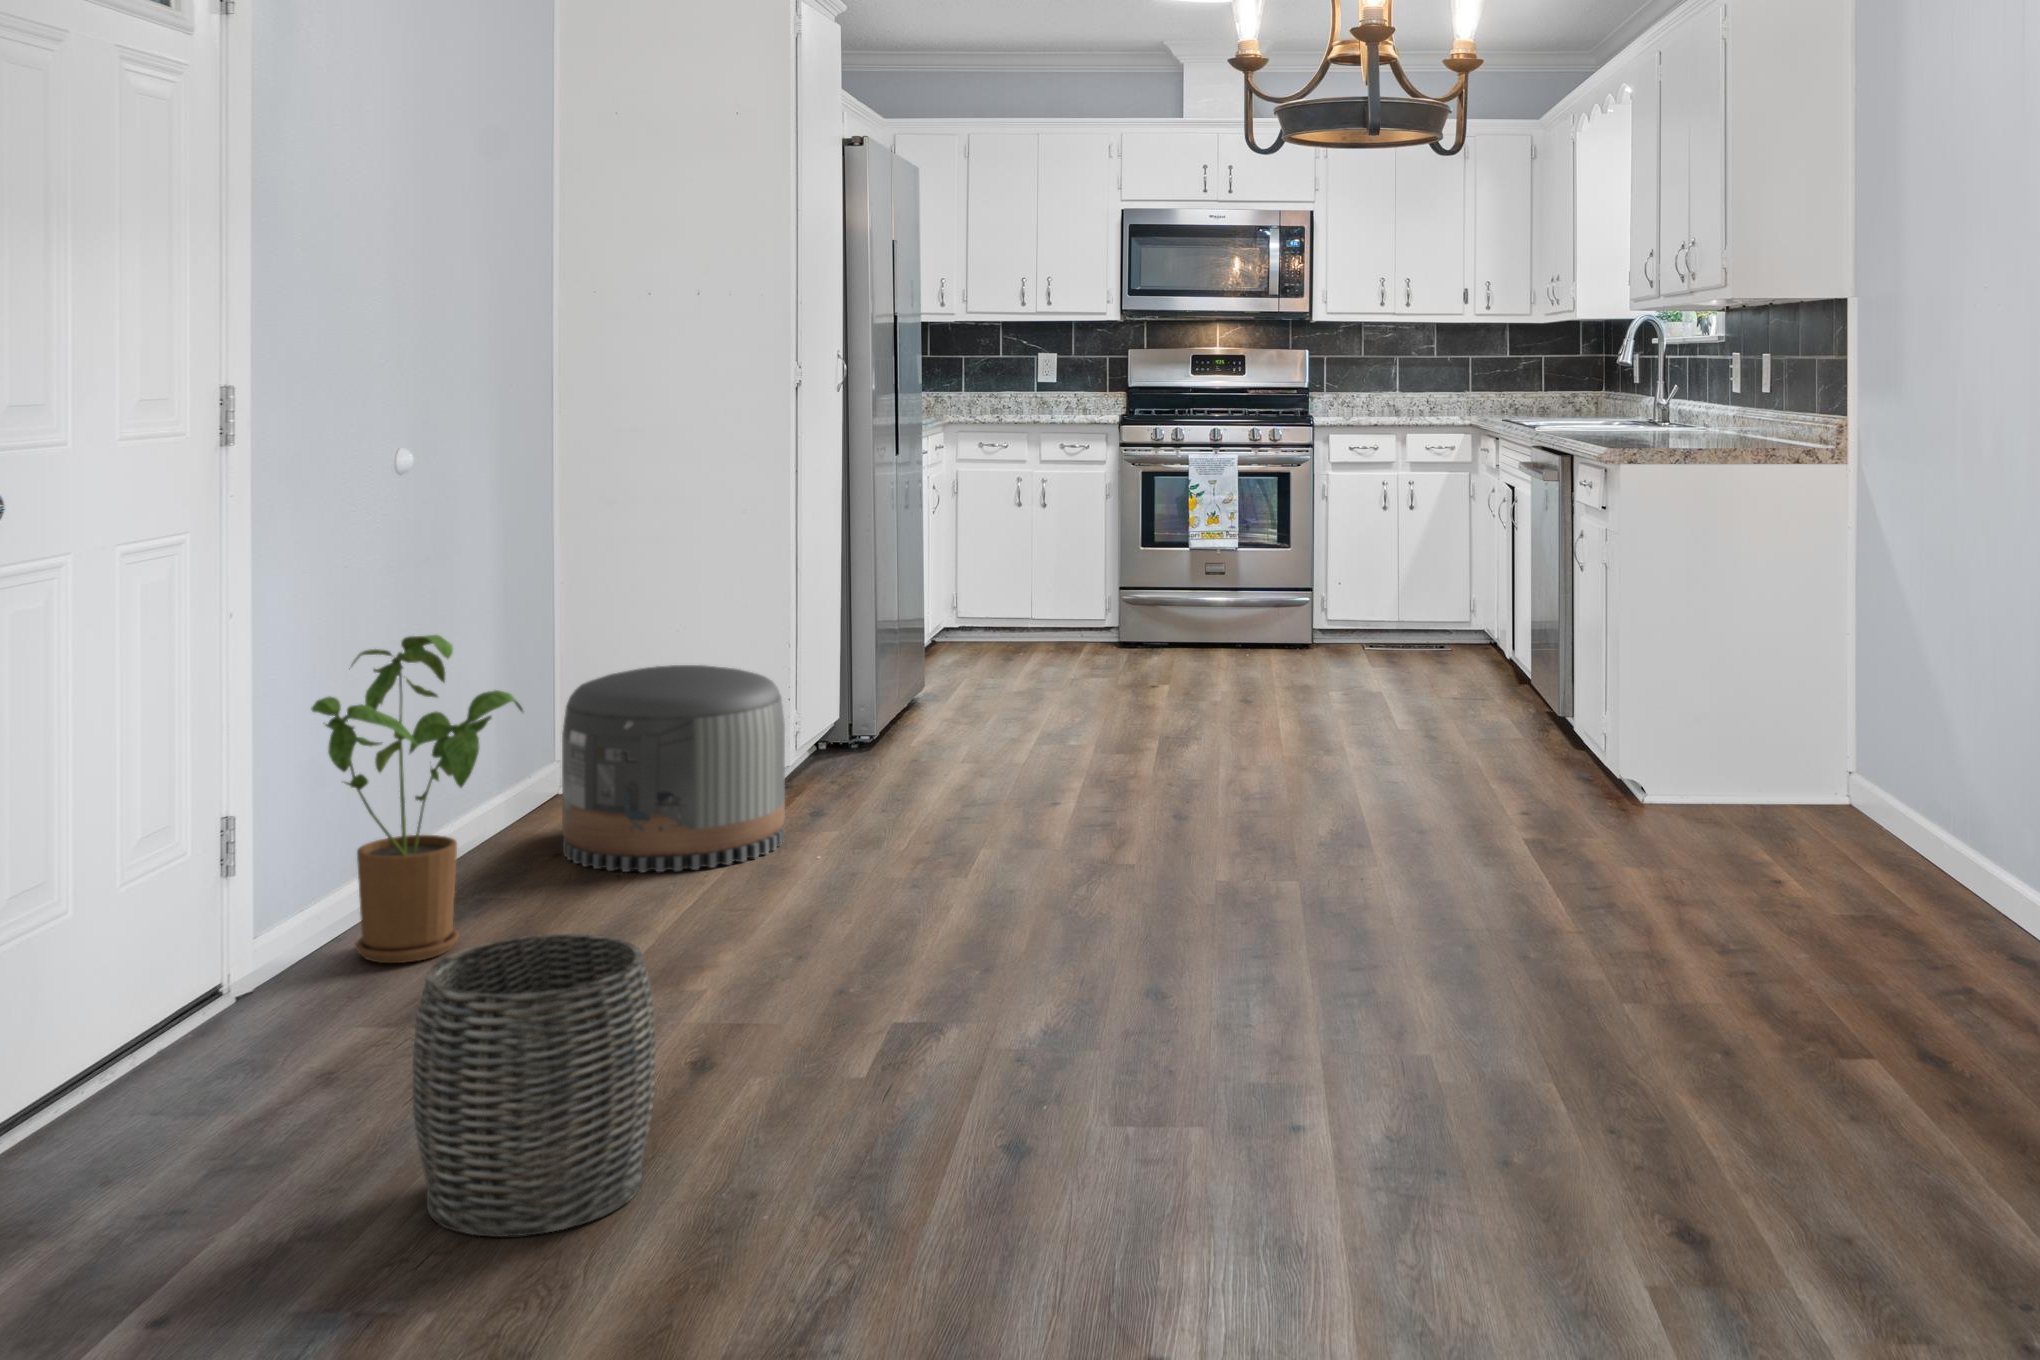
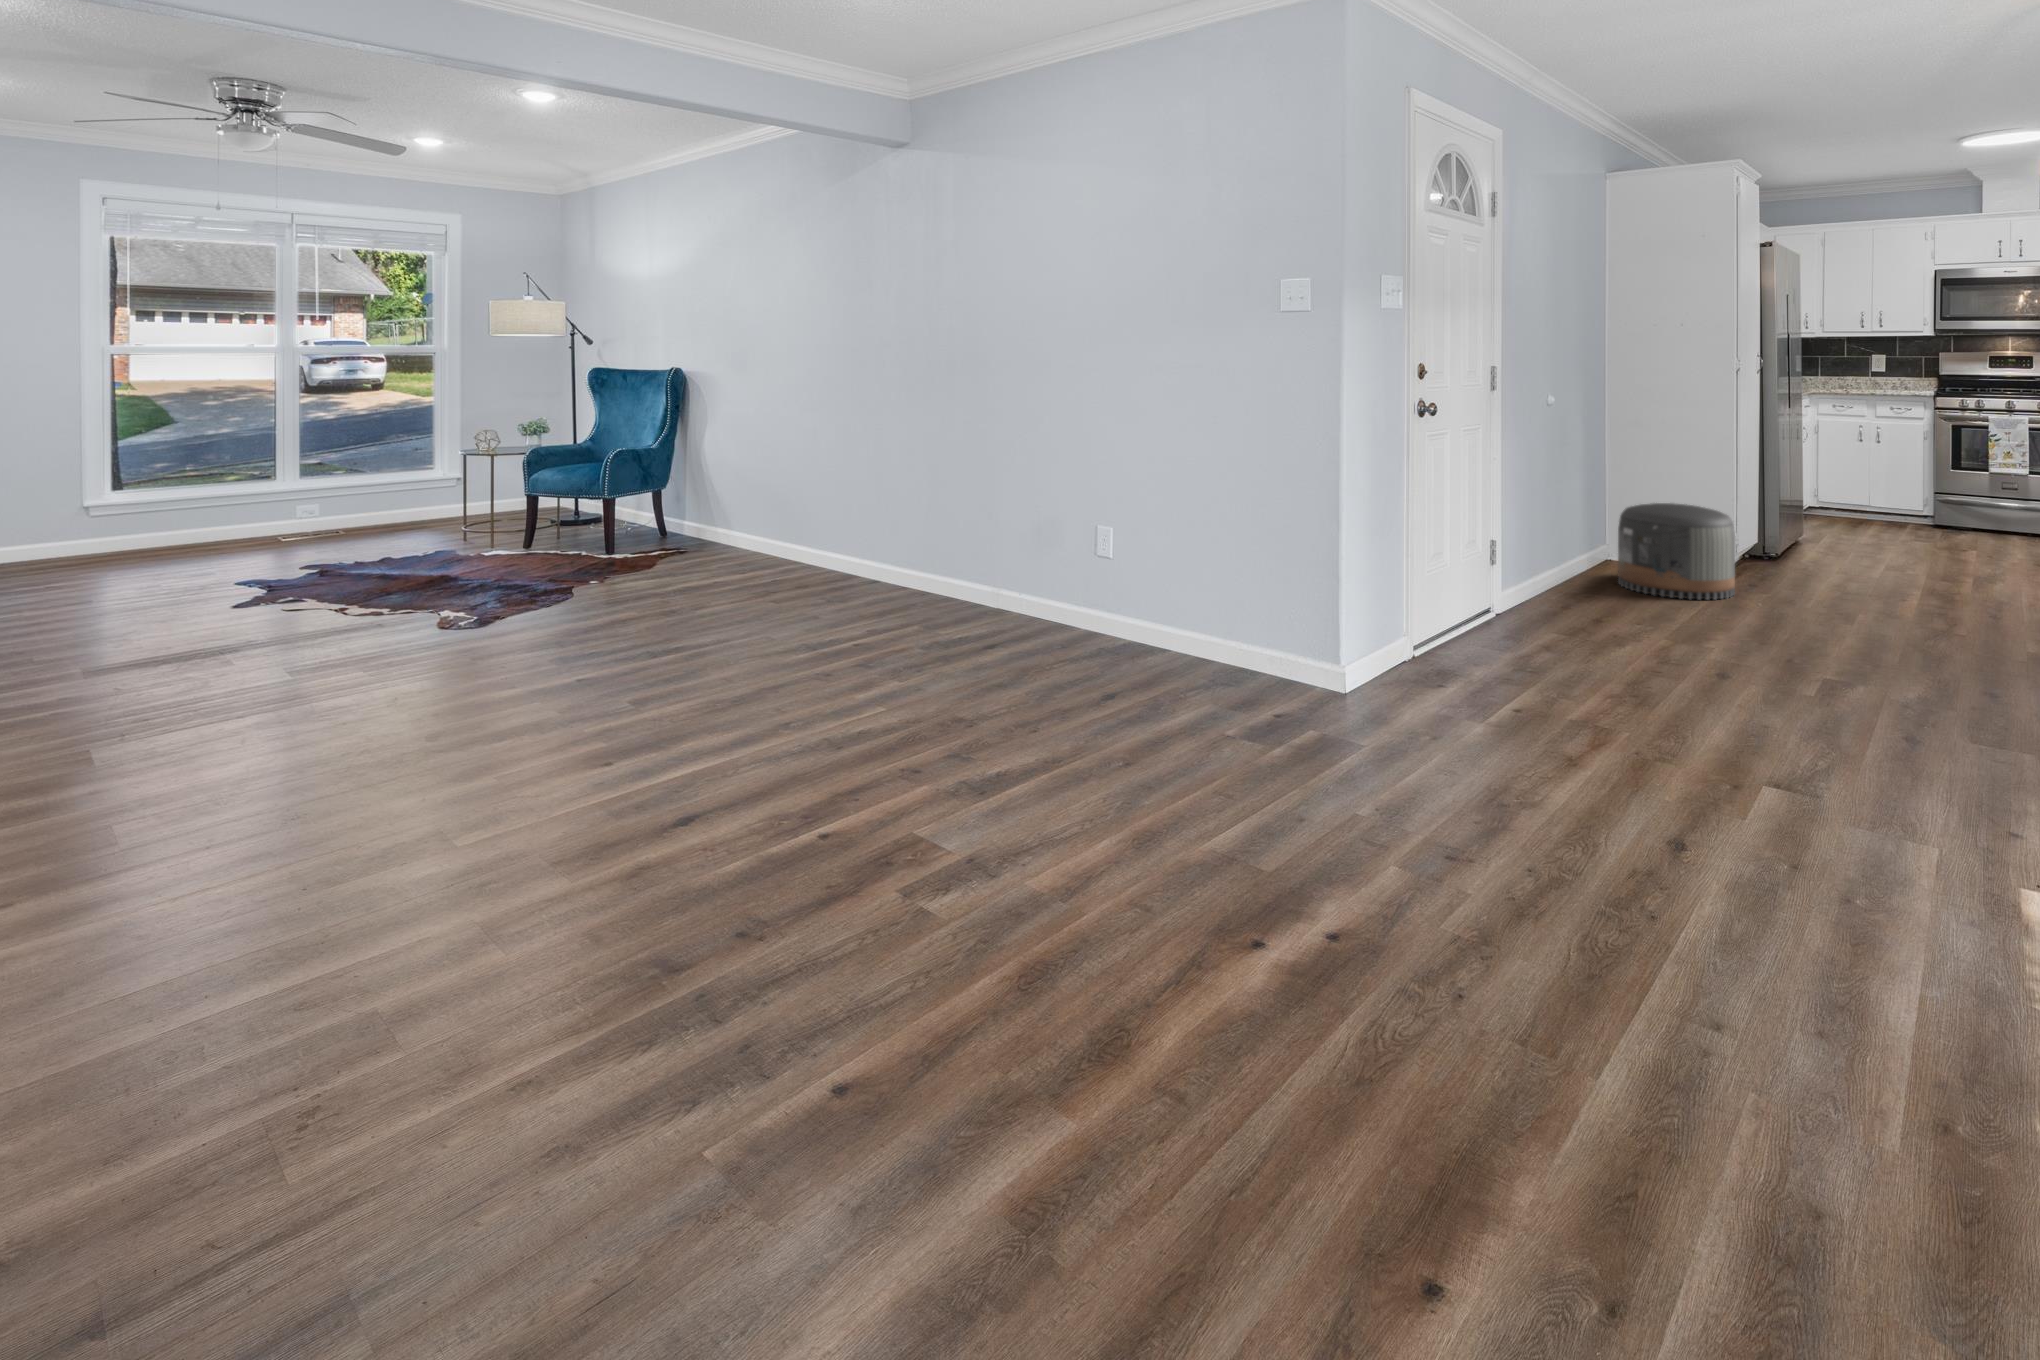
house plant: present [311,635,523,963] -> none [1522,476,1613,614]
woven basket: present [413,934,655,1237] -> none [1605,596,1713,714]

